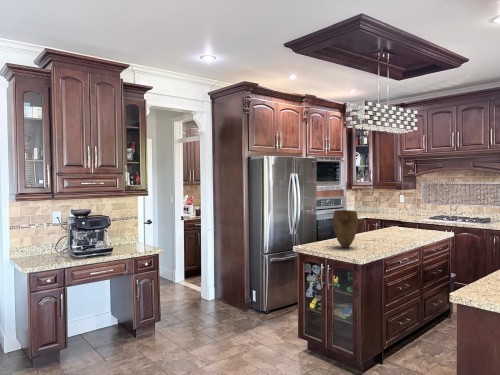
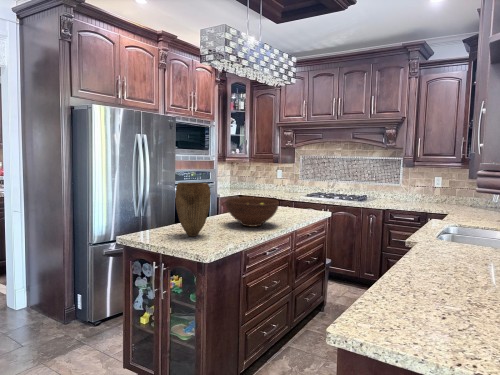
fruit bowl: none [366,221,408,242] -> present [226,198,279,227]

